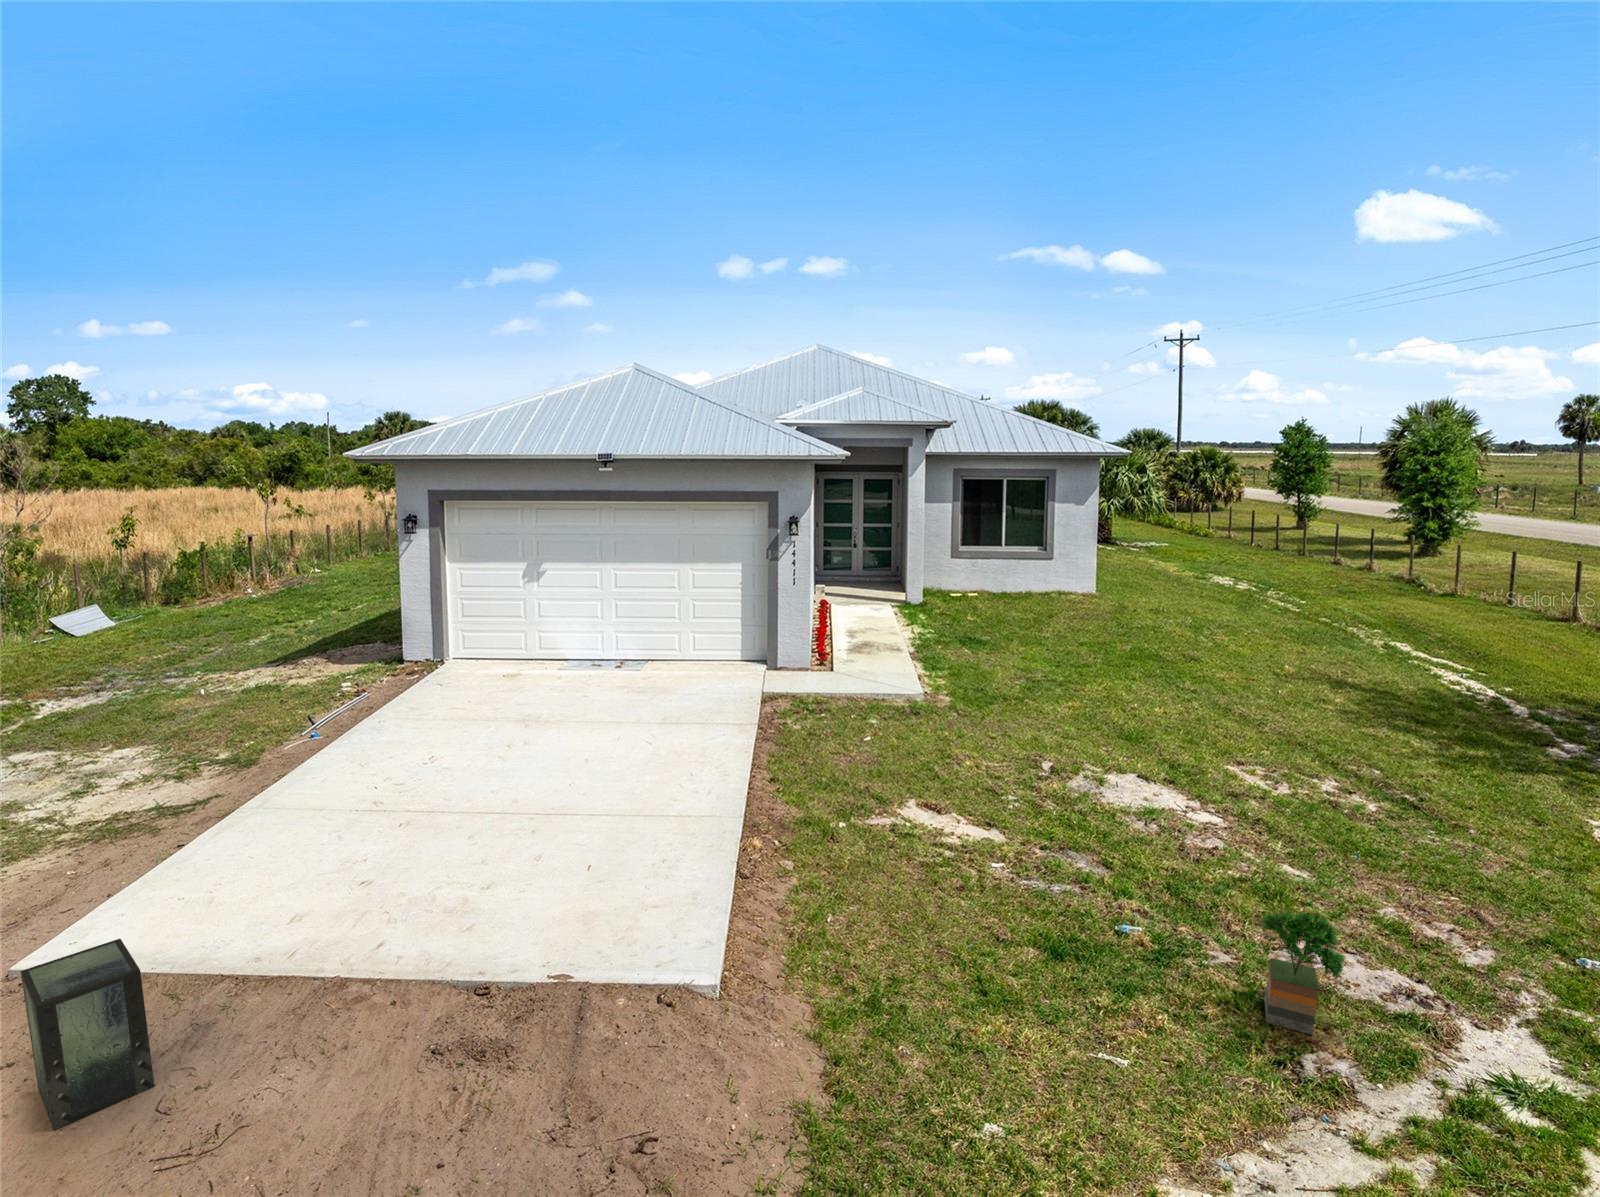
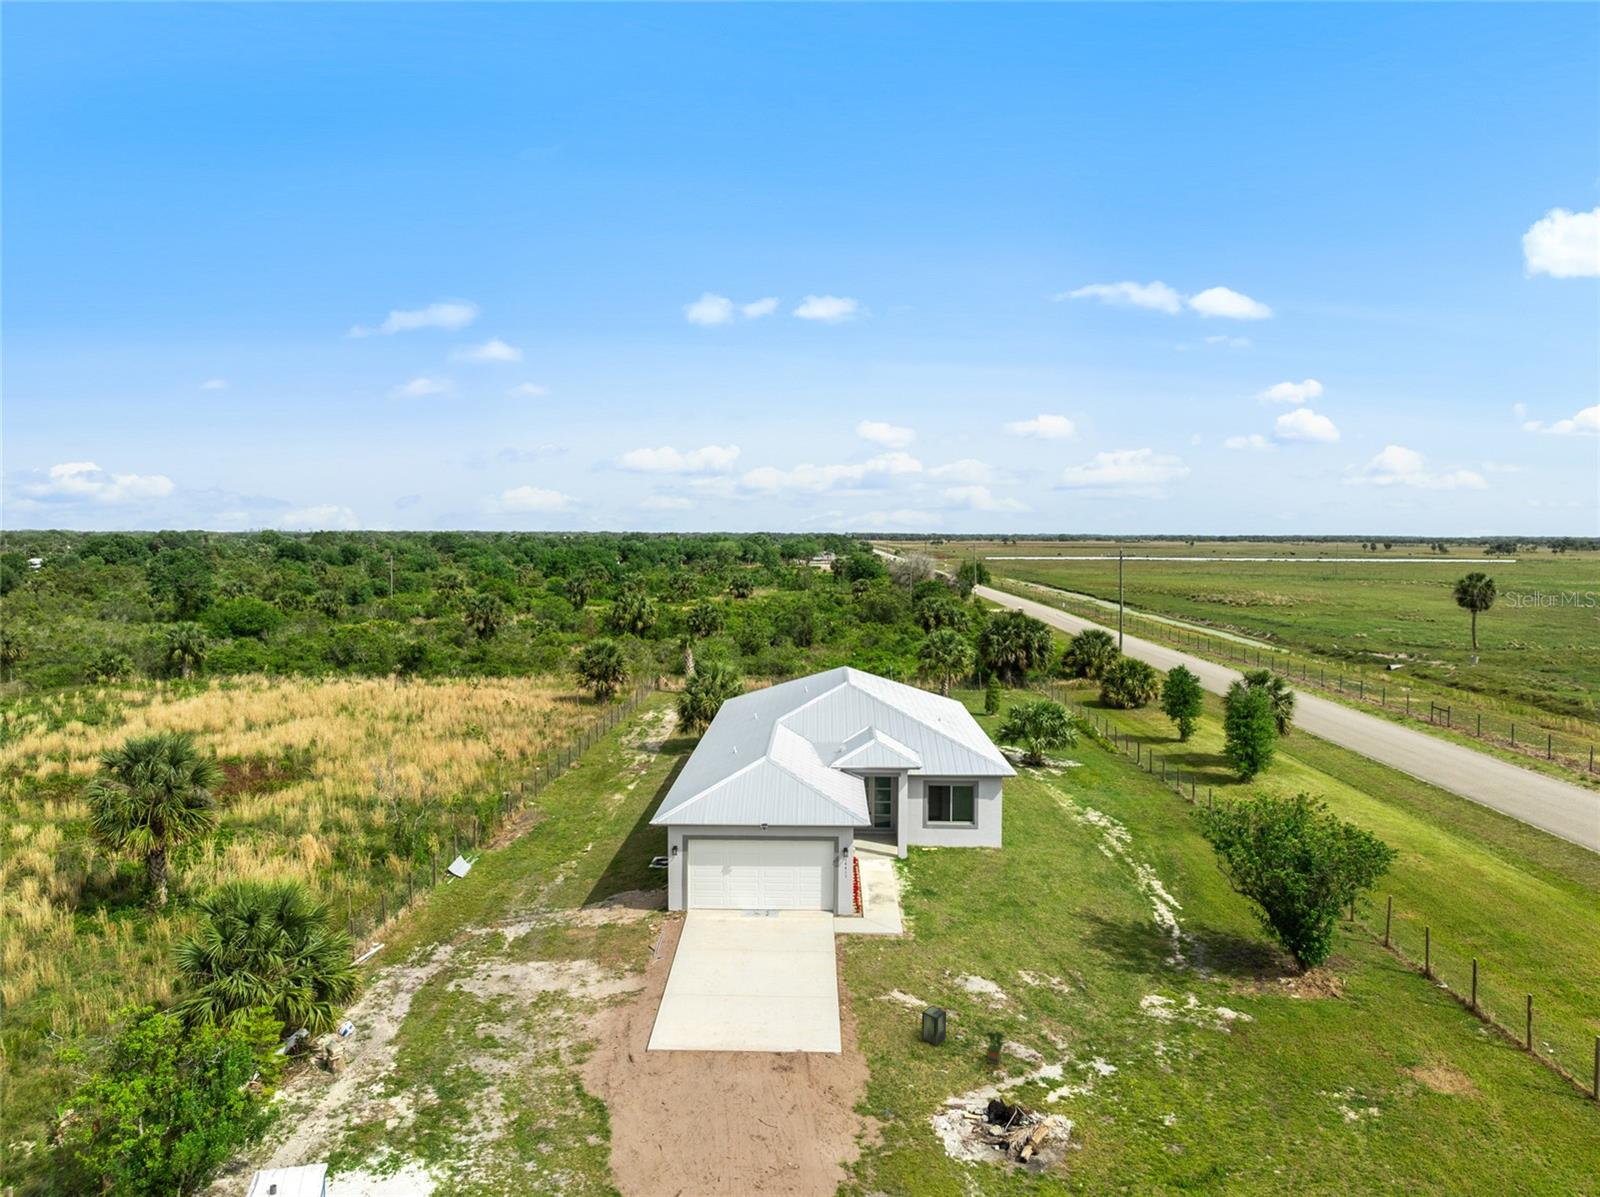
storage box: present [21,939,154,1130] -> present [922,1006,946,1046]

